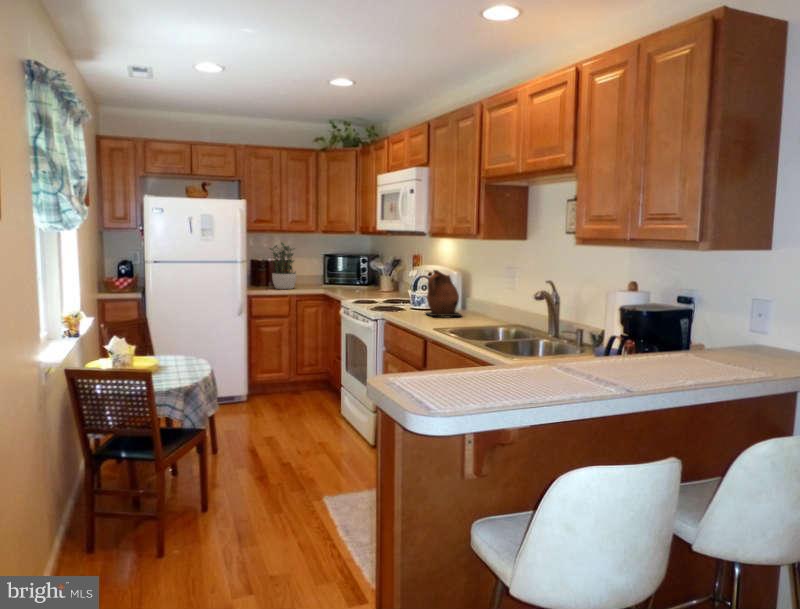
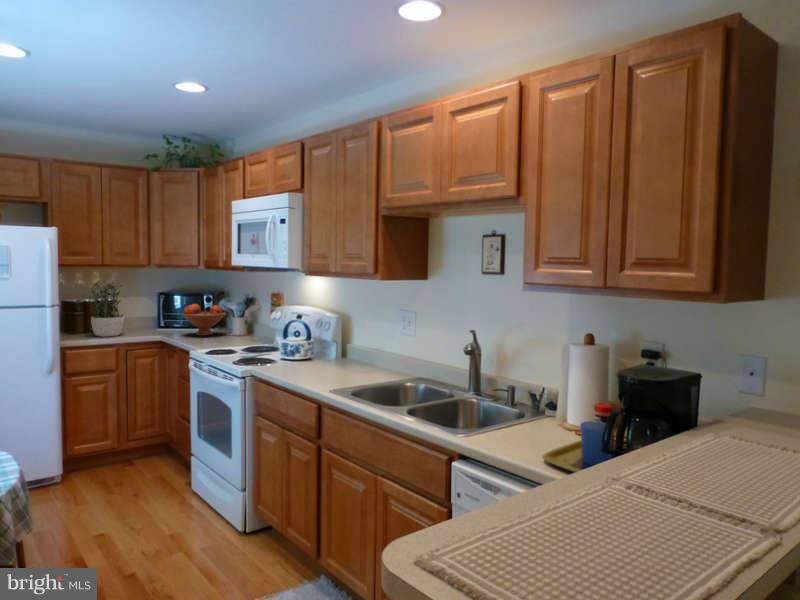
fruit bowl: none [340,264,376,291] -> present [182,304,226,336]
ceramic pitcher: present [426,270,461,316] -> none [303,314,351,370]

